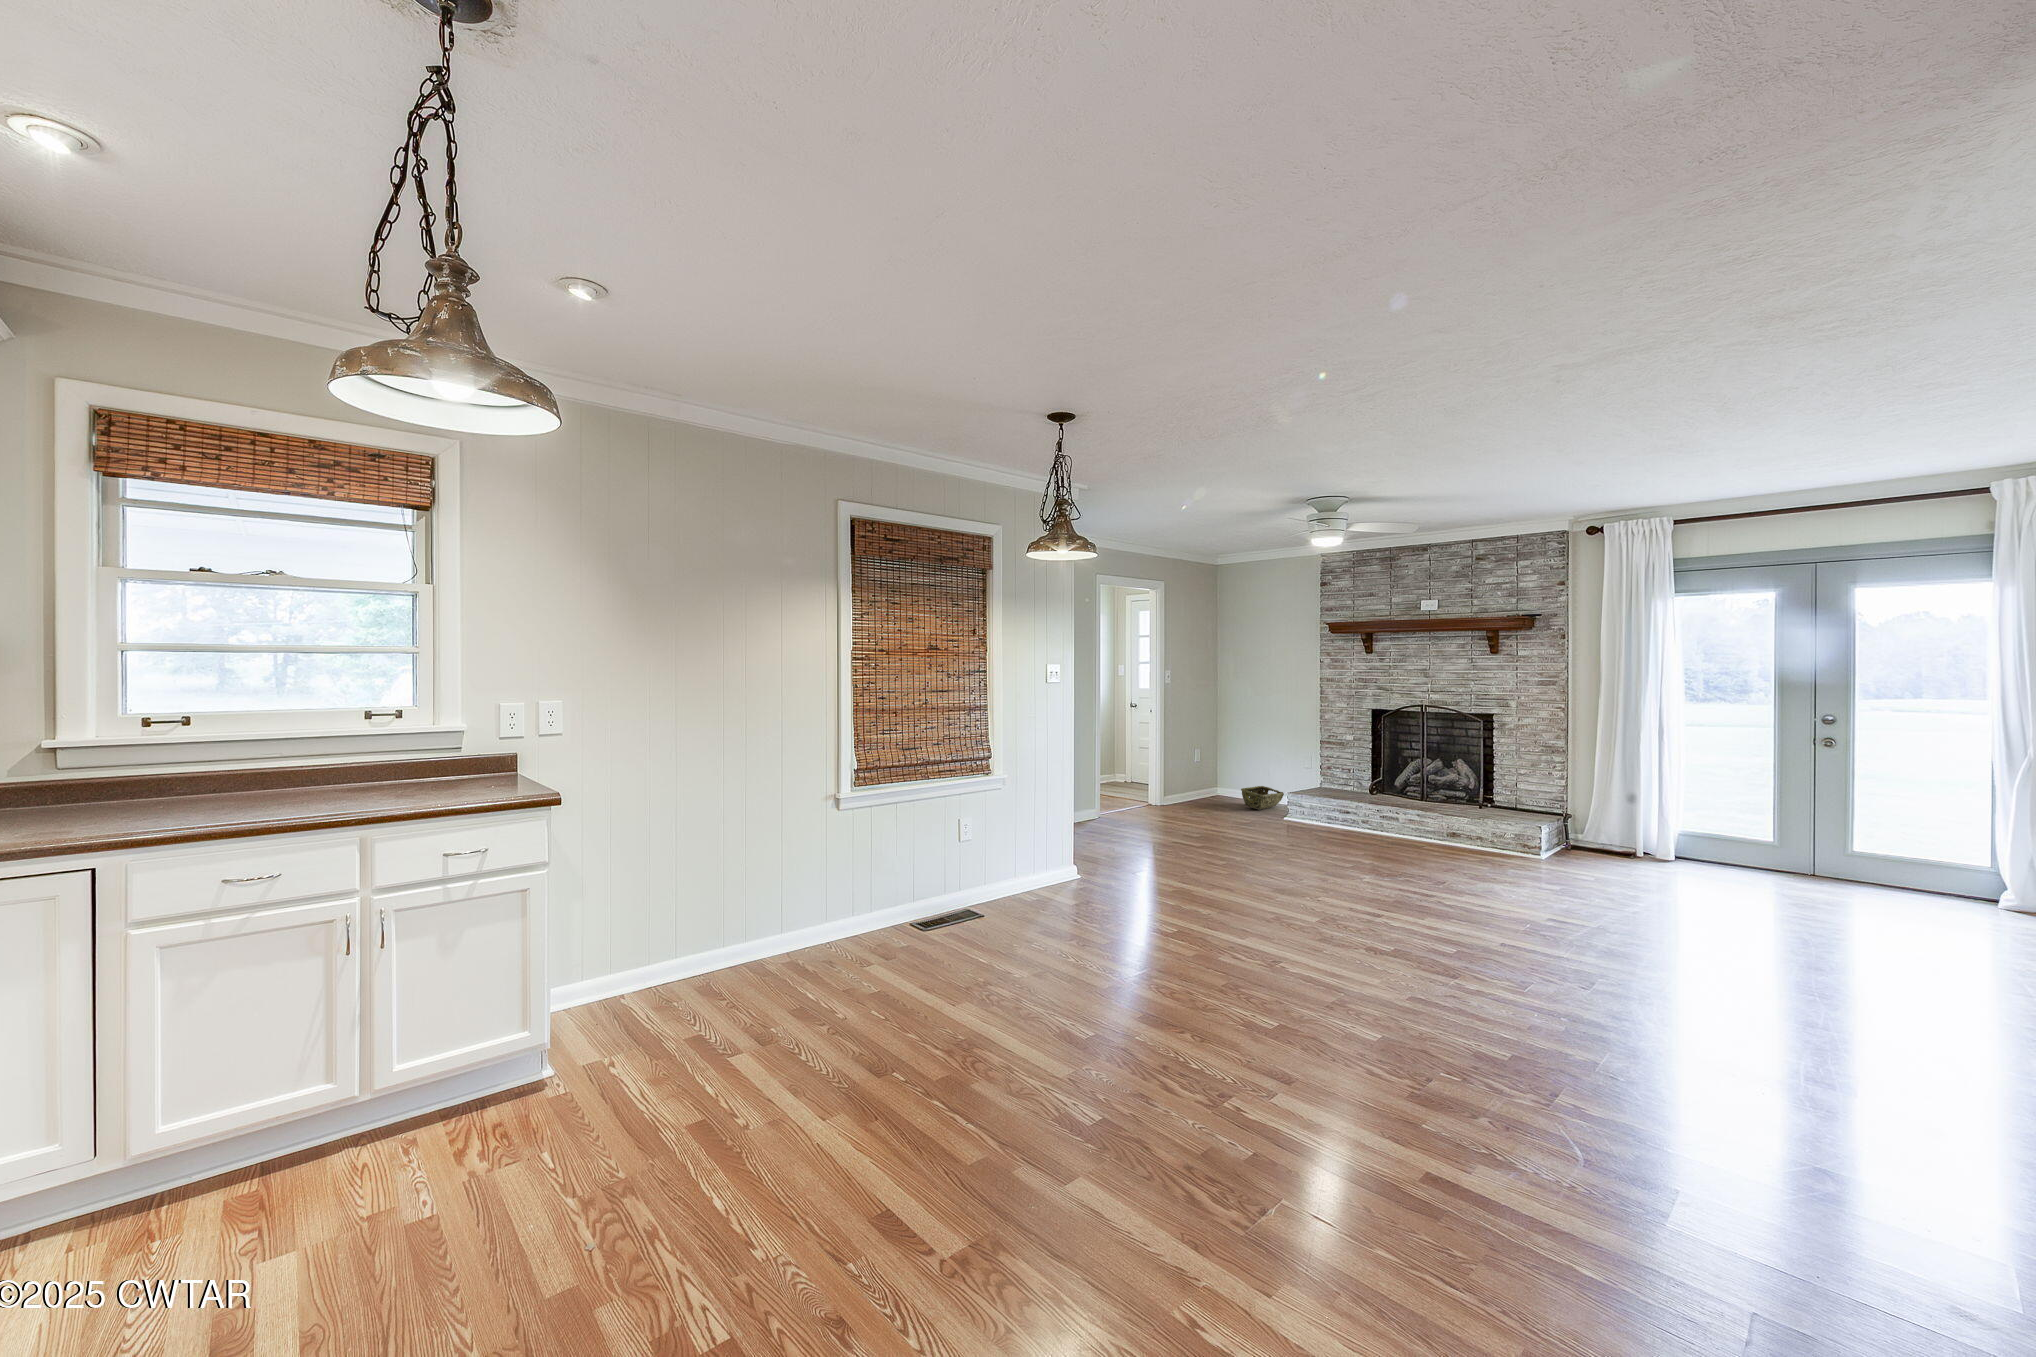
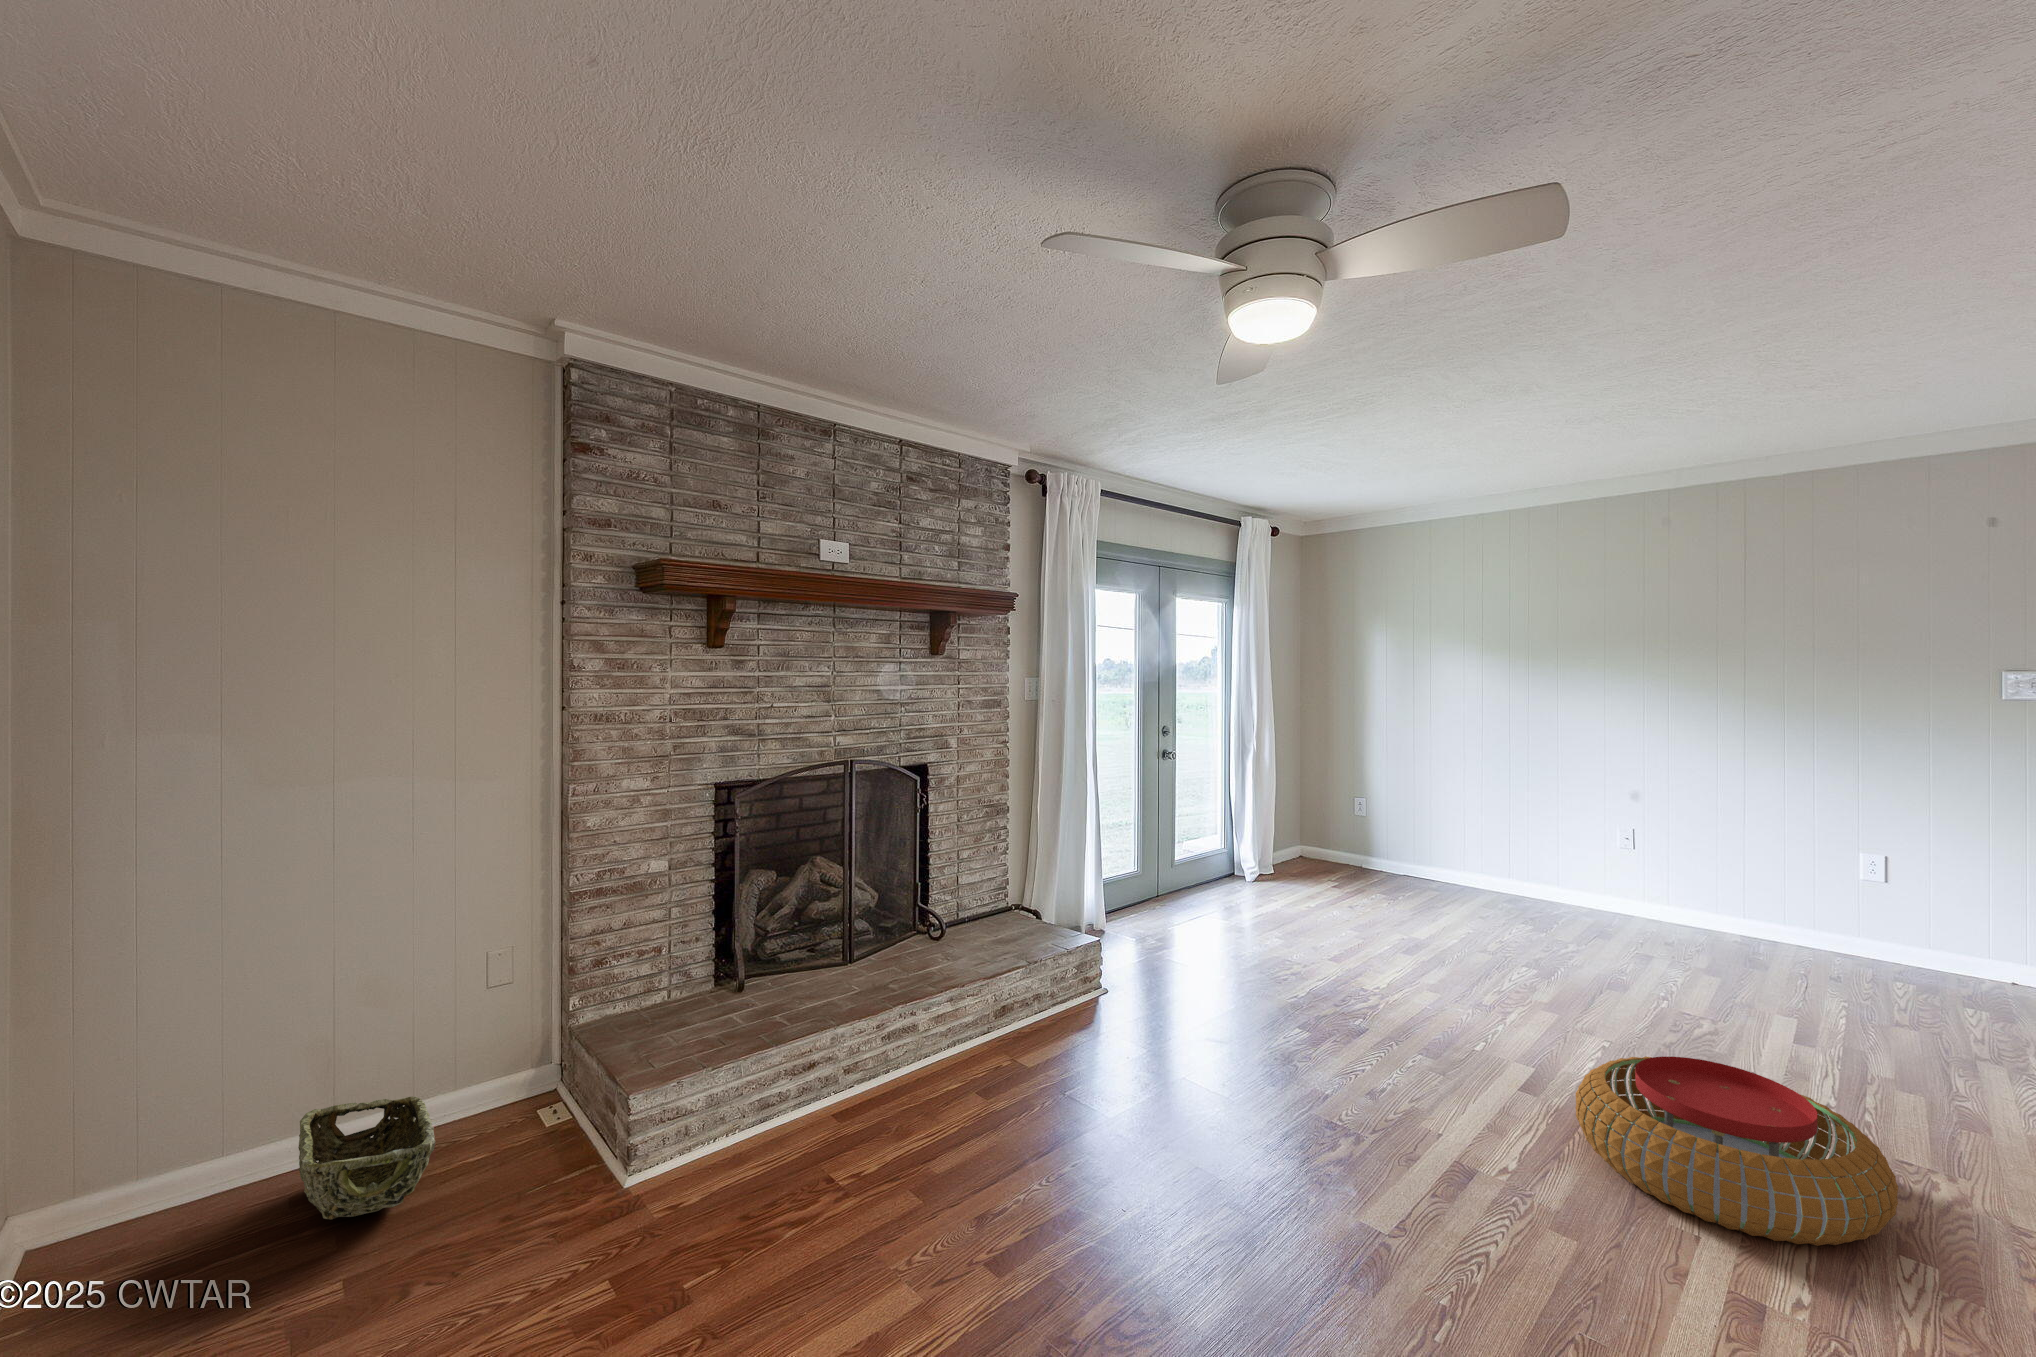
pouf: none [1408,878,1552,951] -> present [1576,1057,1898,1246]

